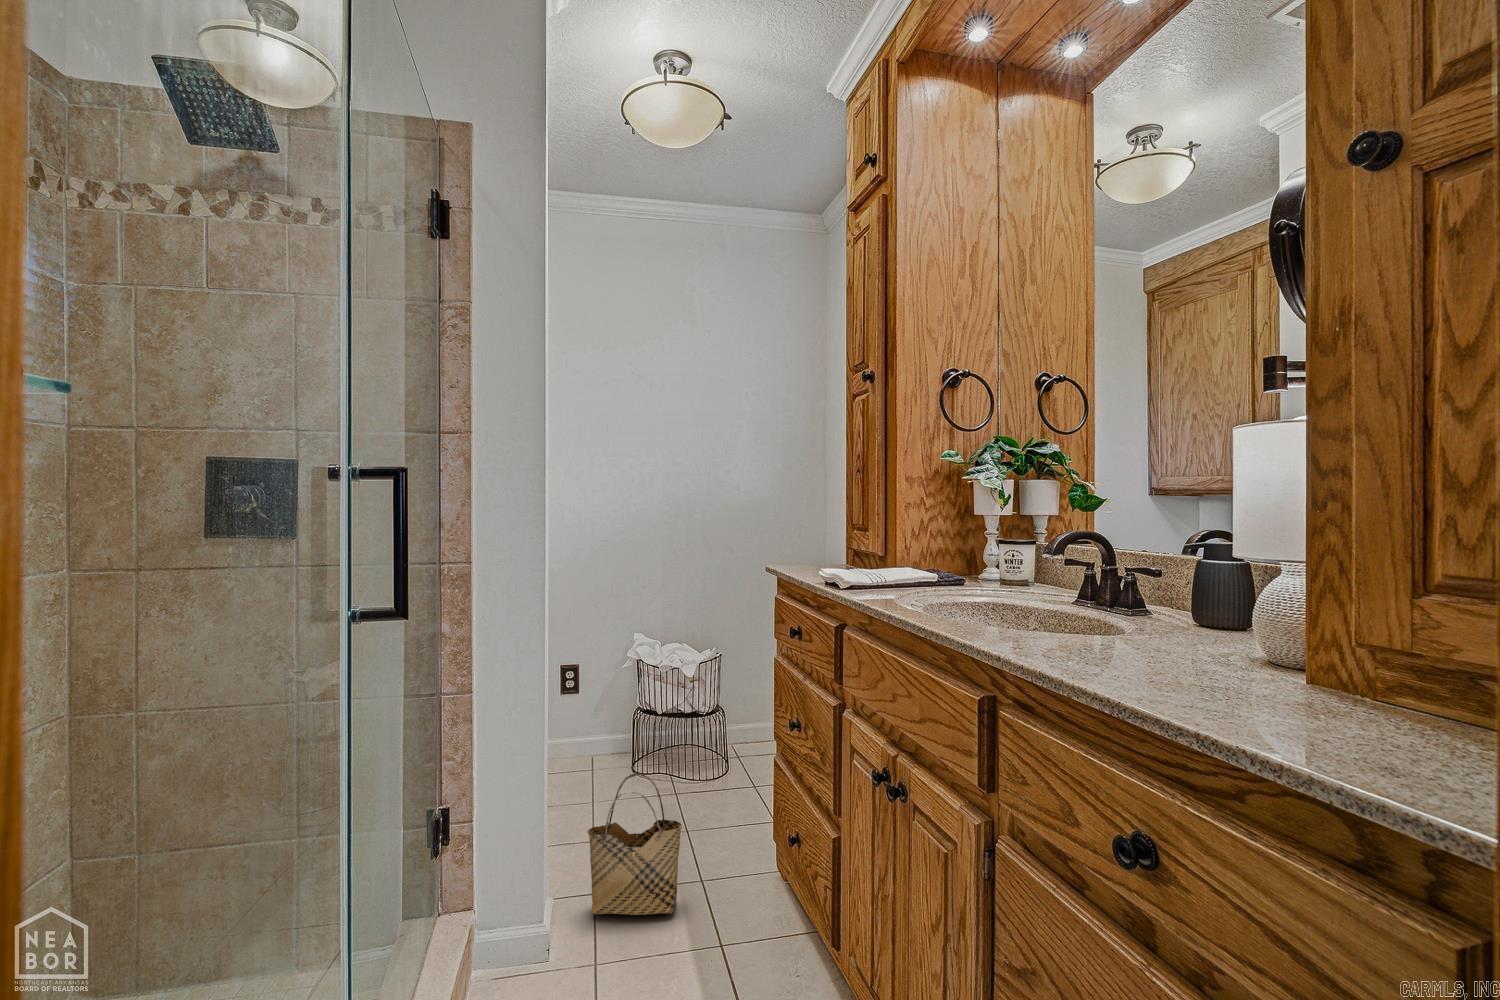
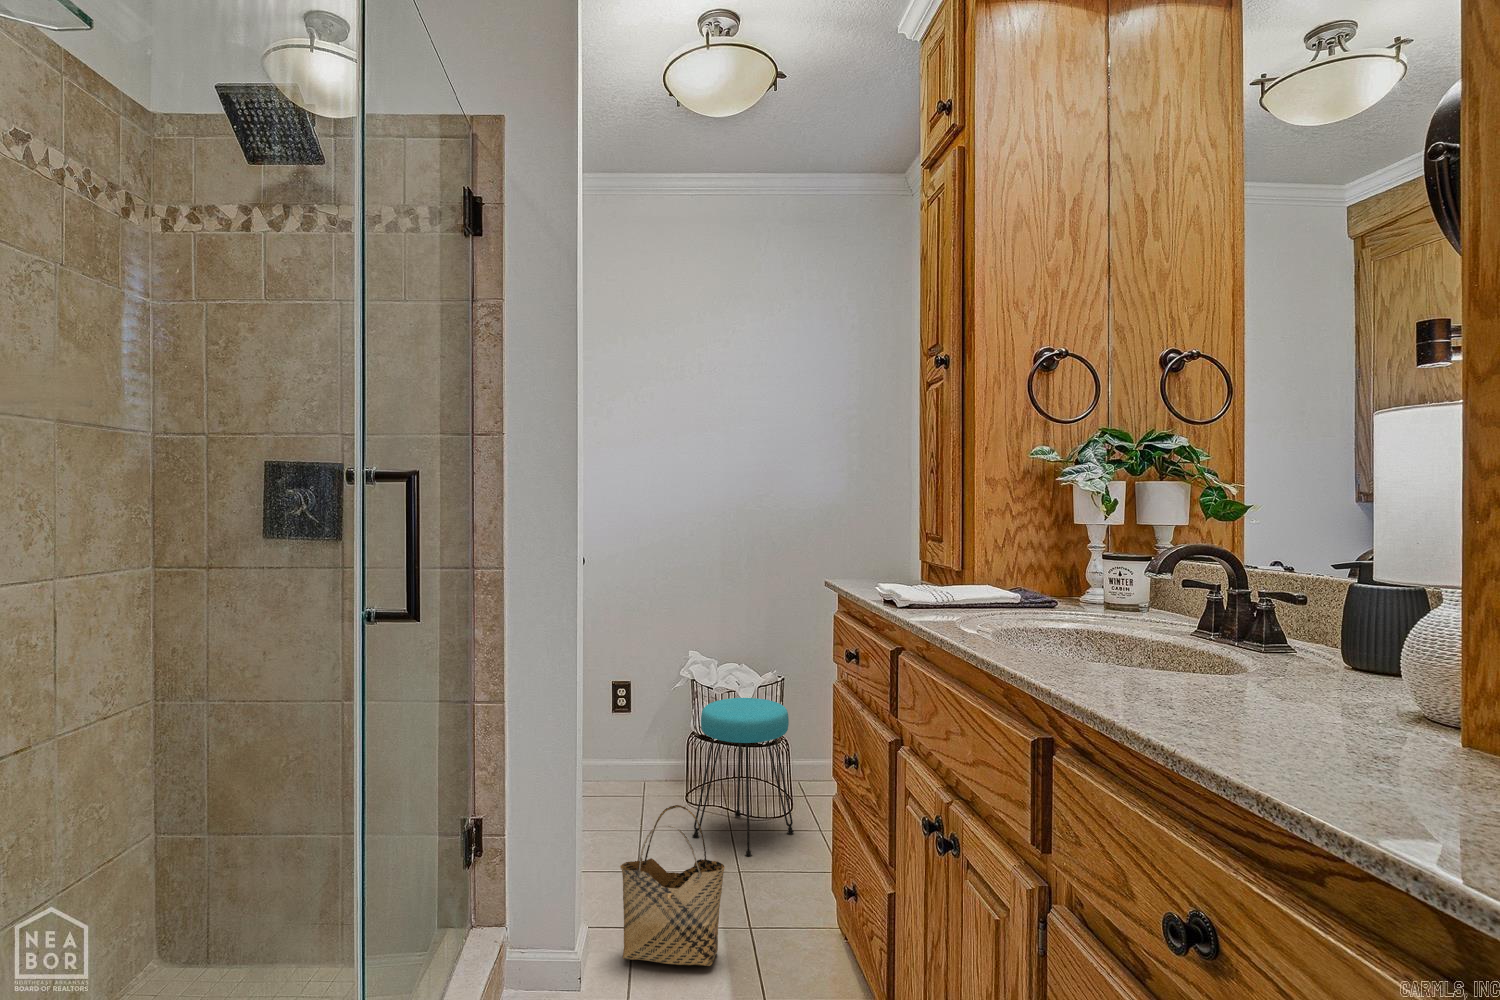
stool: none [641,674,731,814] -> present [692,698,794,856]

